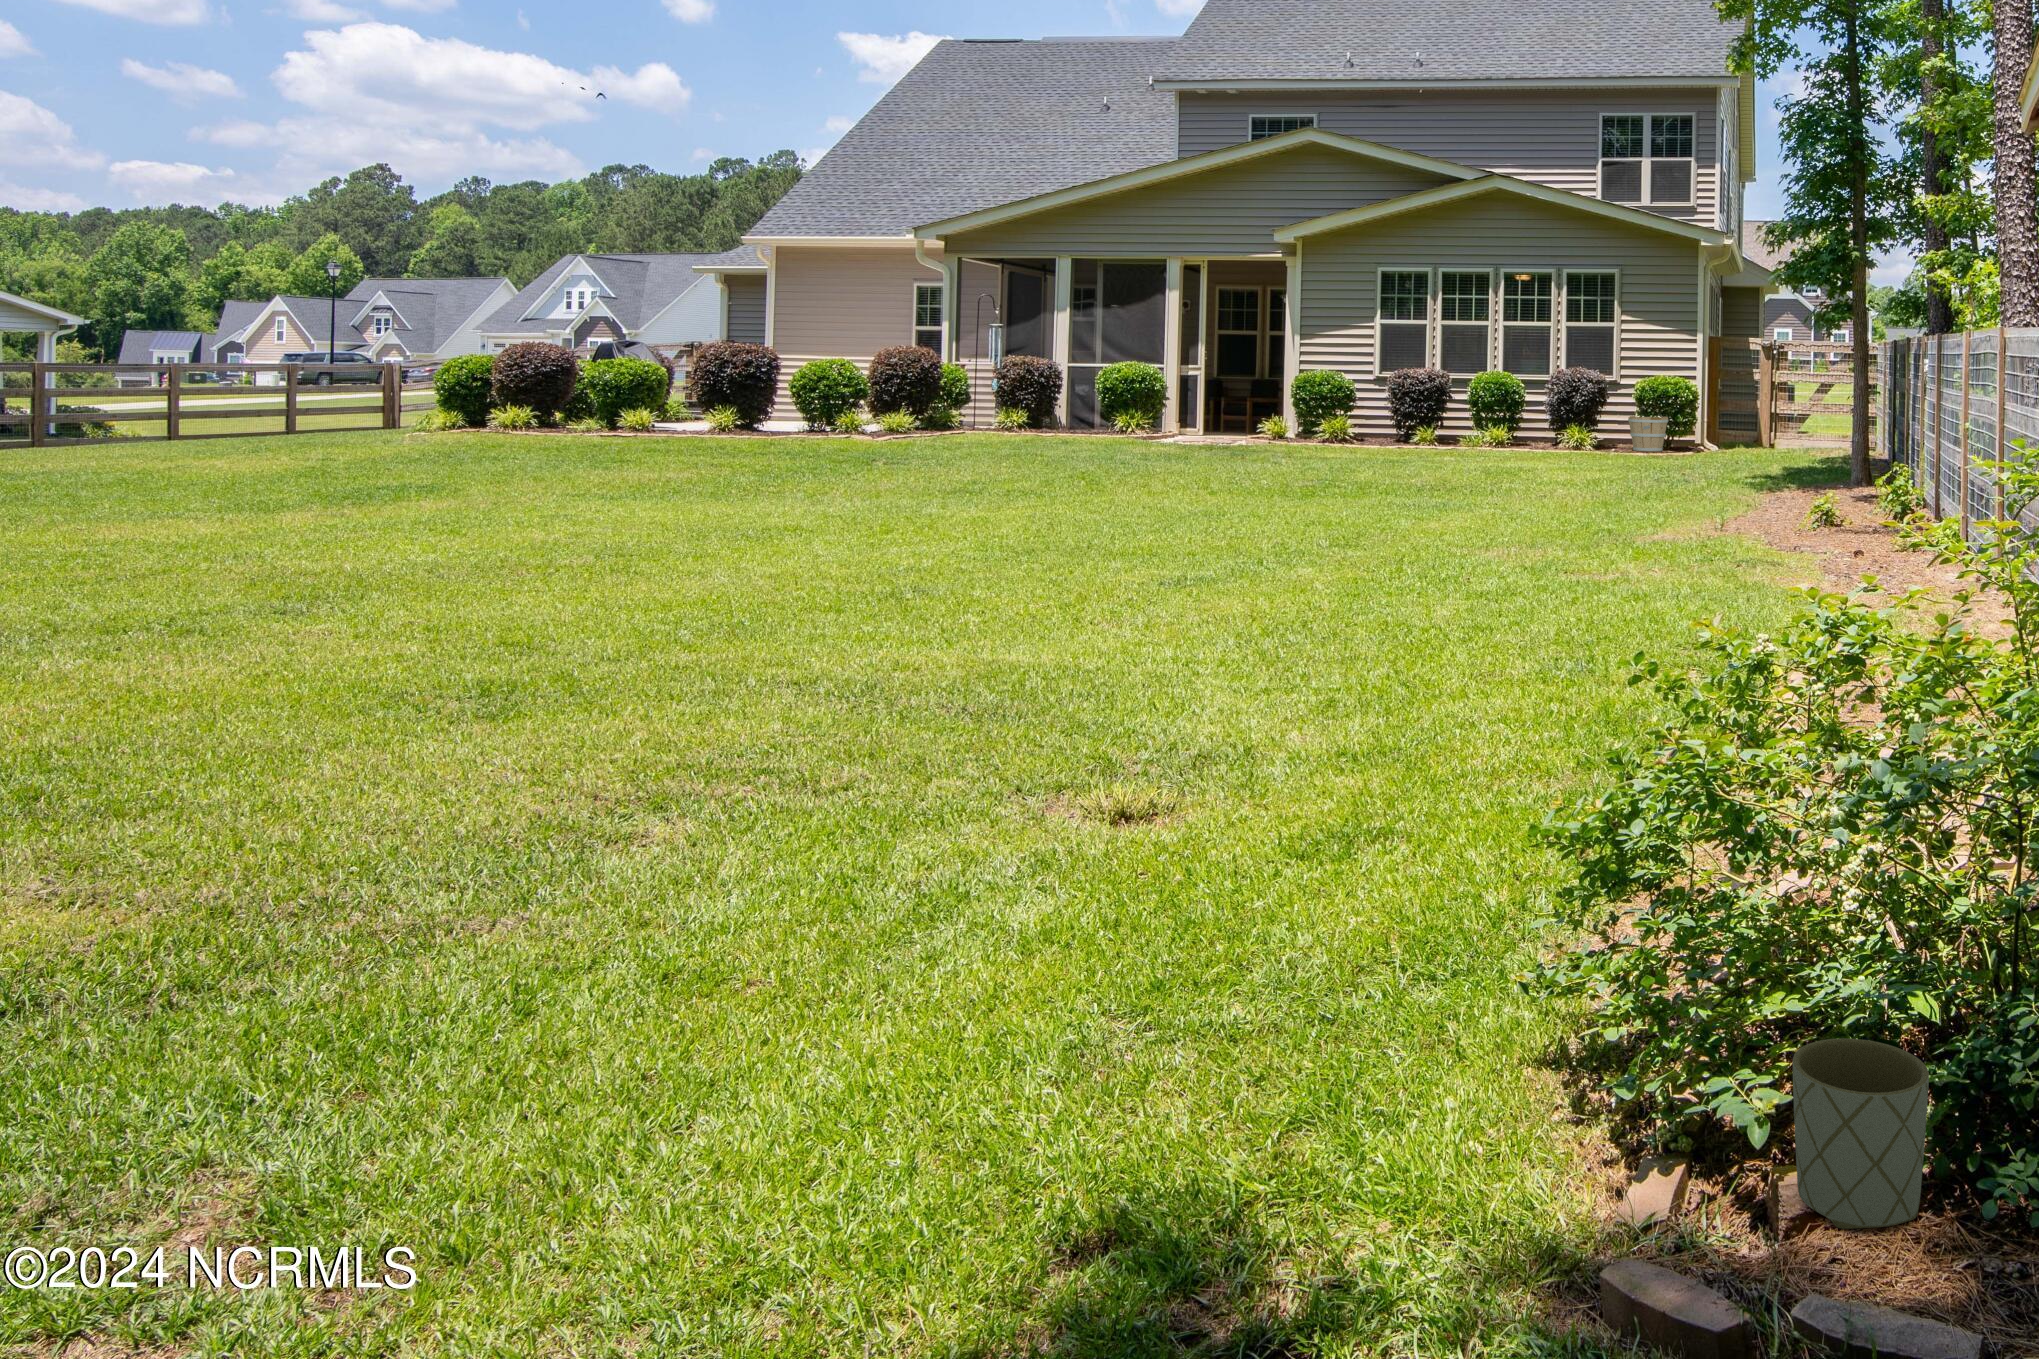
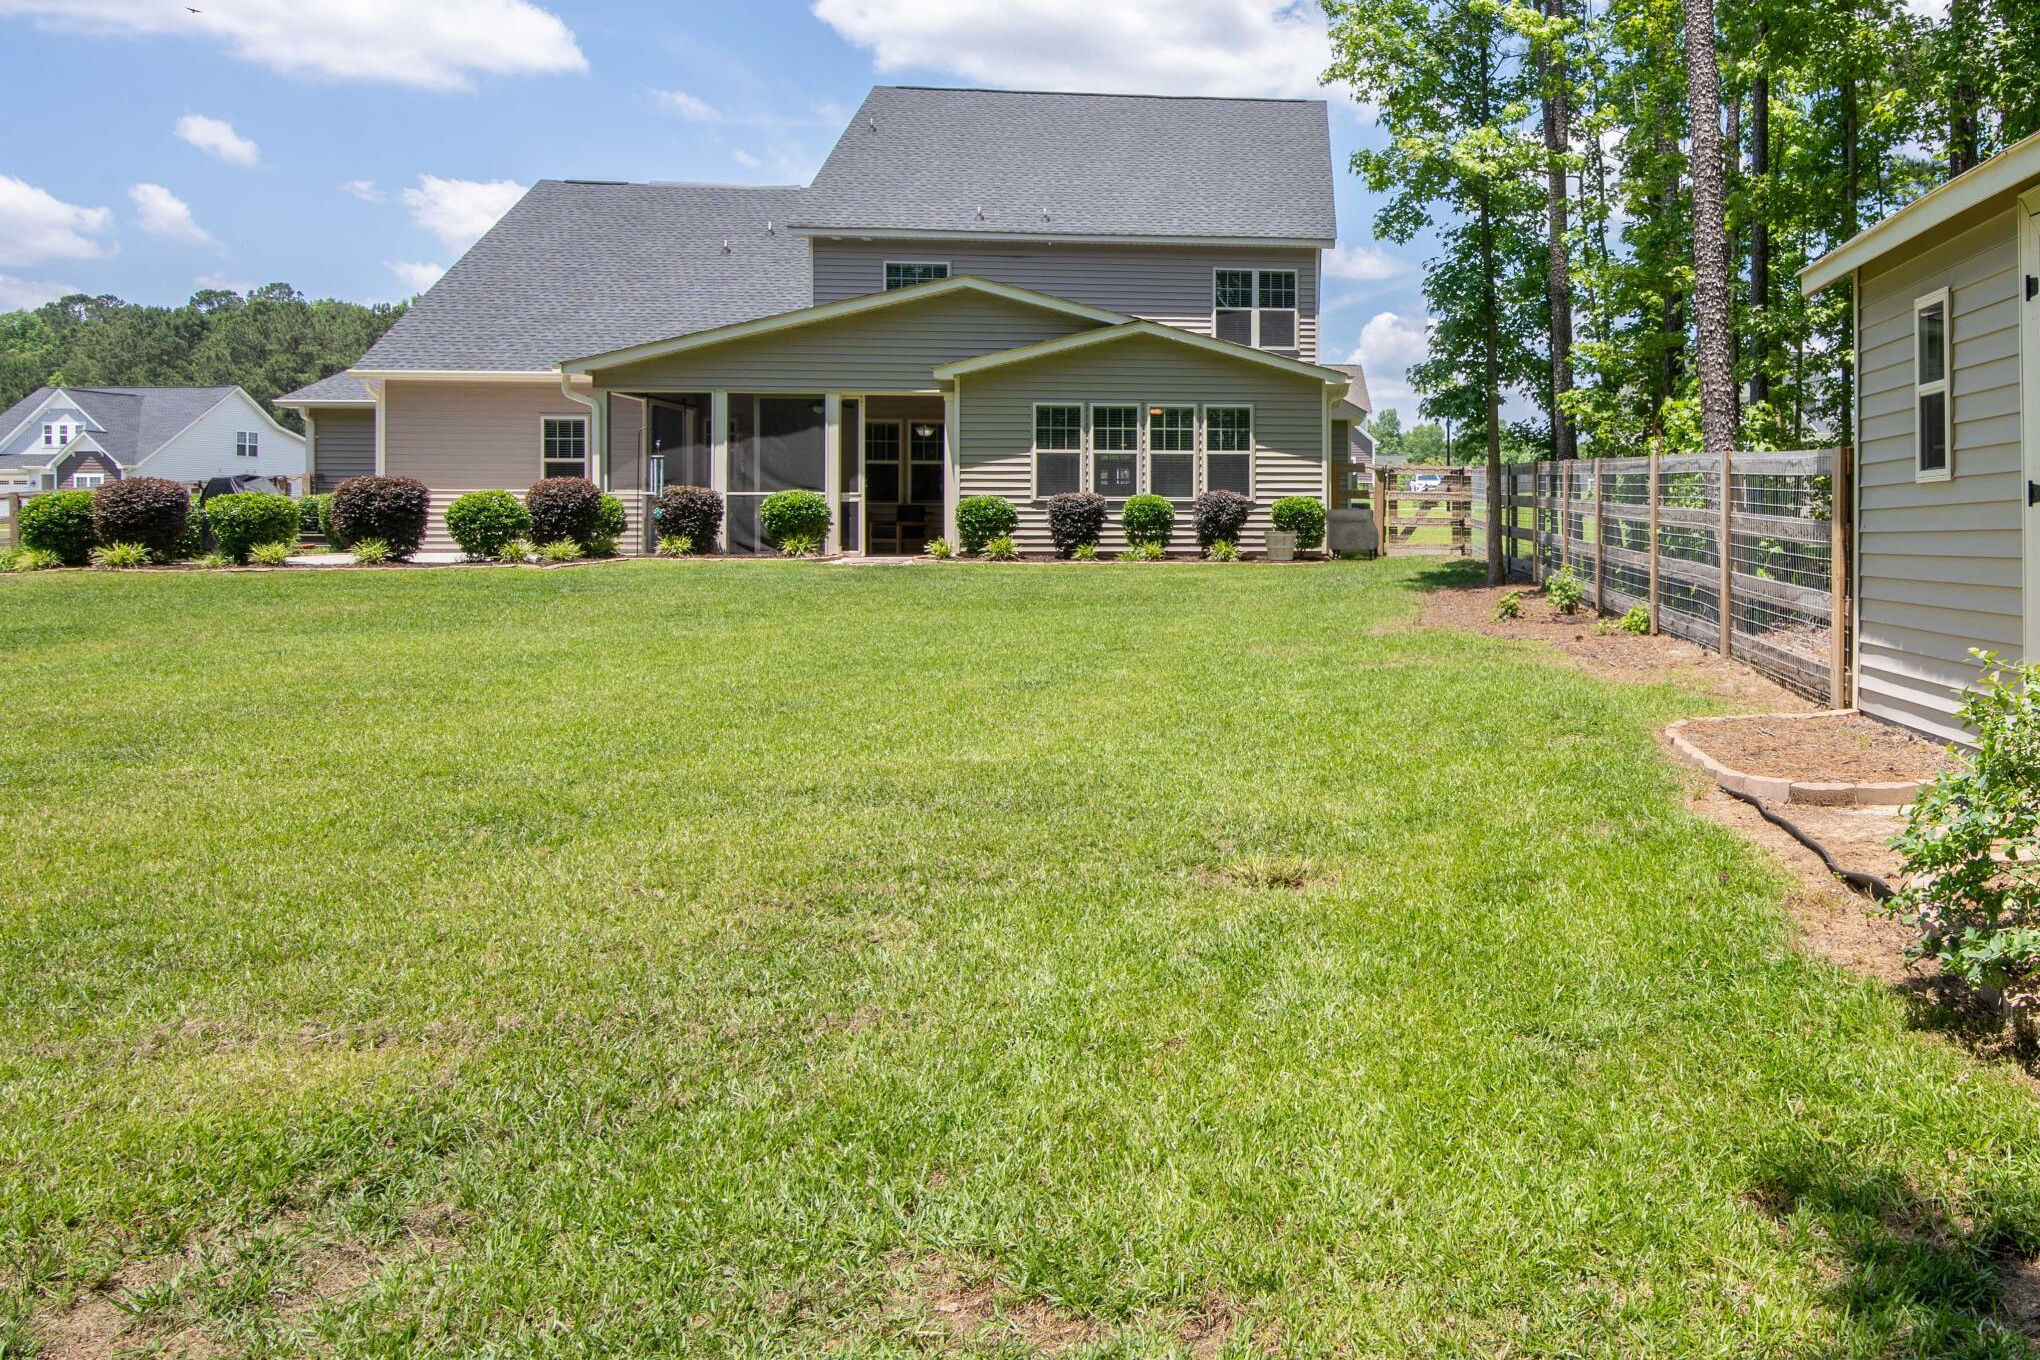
chair: none [1706,392,1772,455] -> present [1325,509,1379,560]
planter: present [1793,1038,1929,1229] -> none [1642,834,1699,905]

